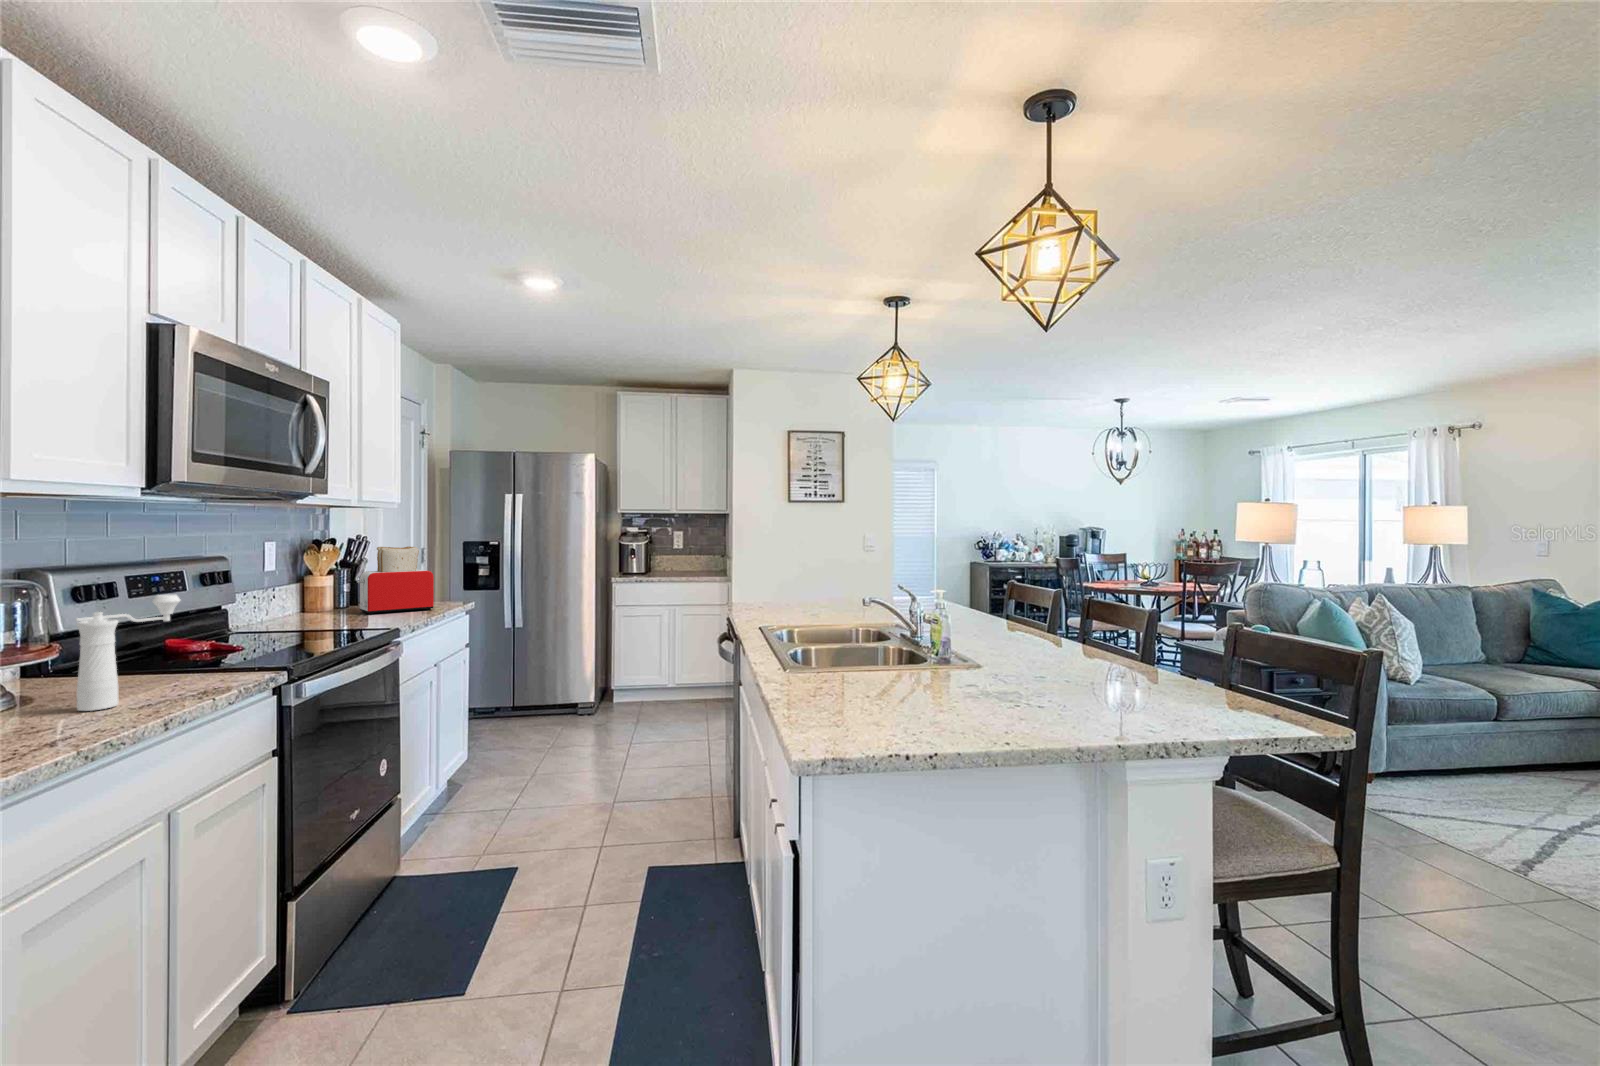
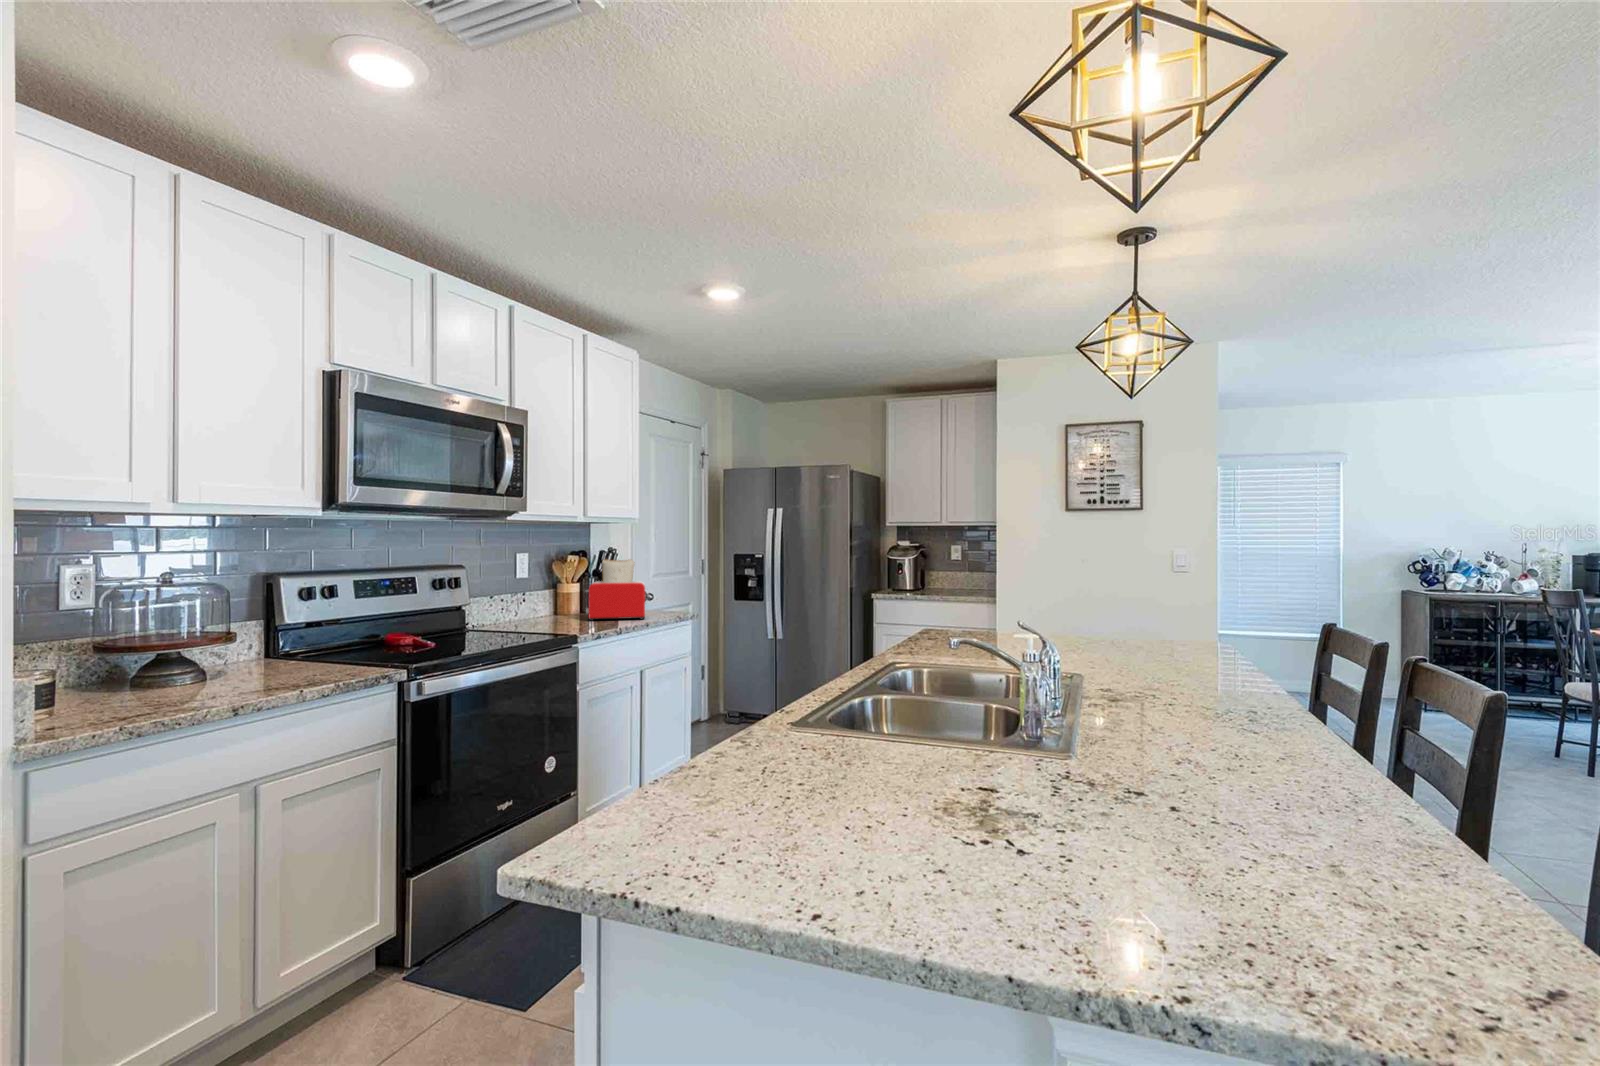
pepper mill: present [76,594,180,711] -> none [169,604,268,706]

